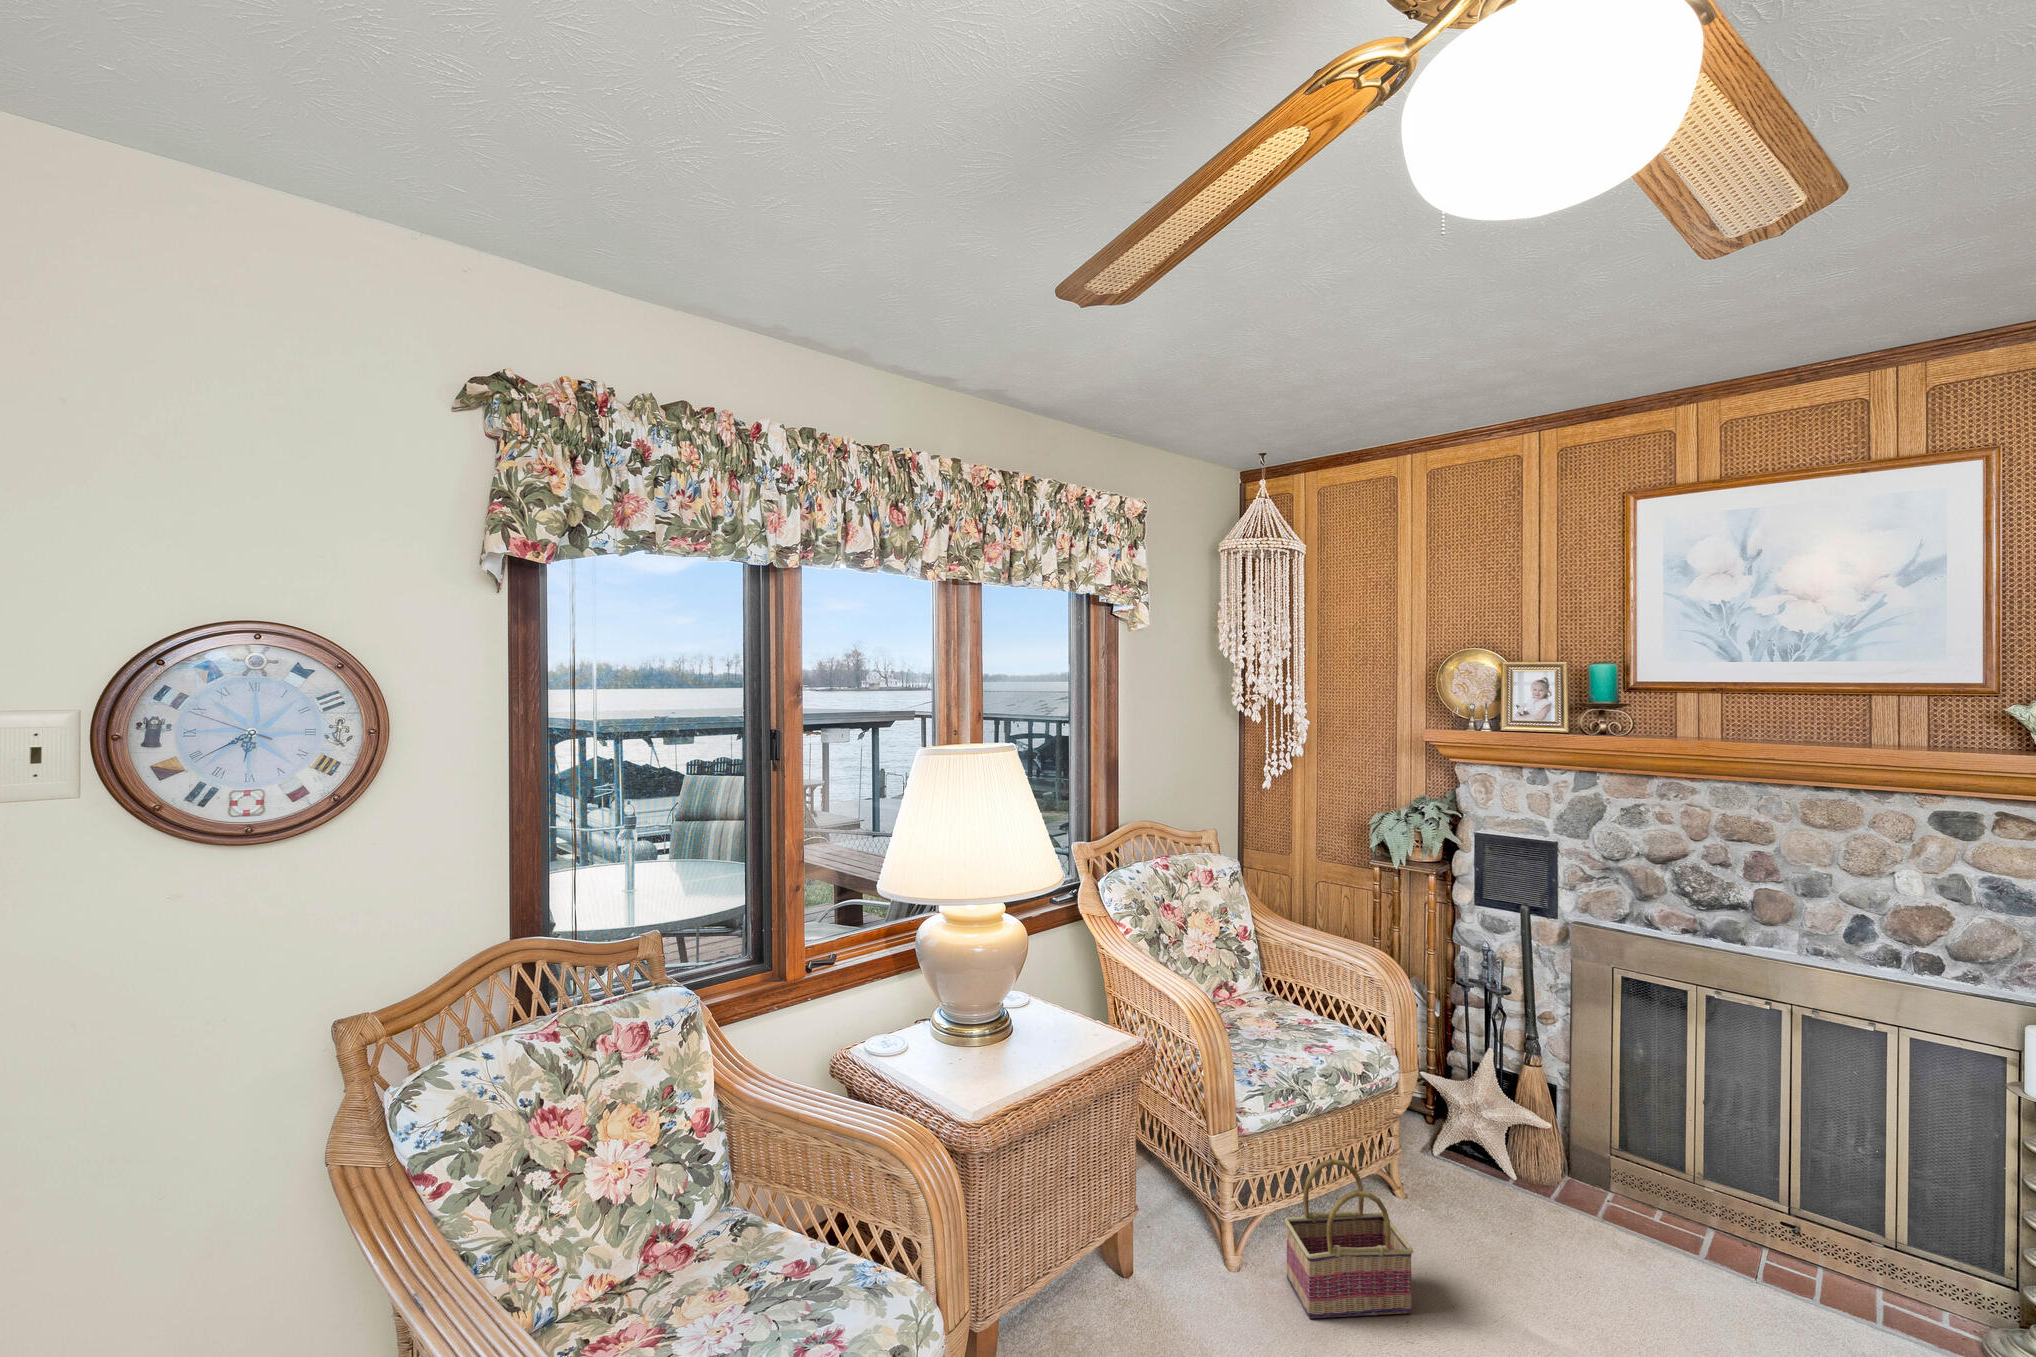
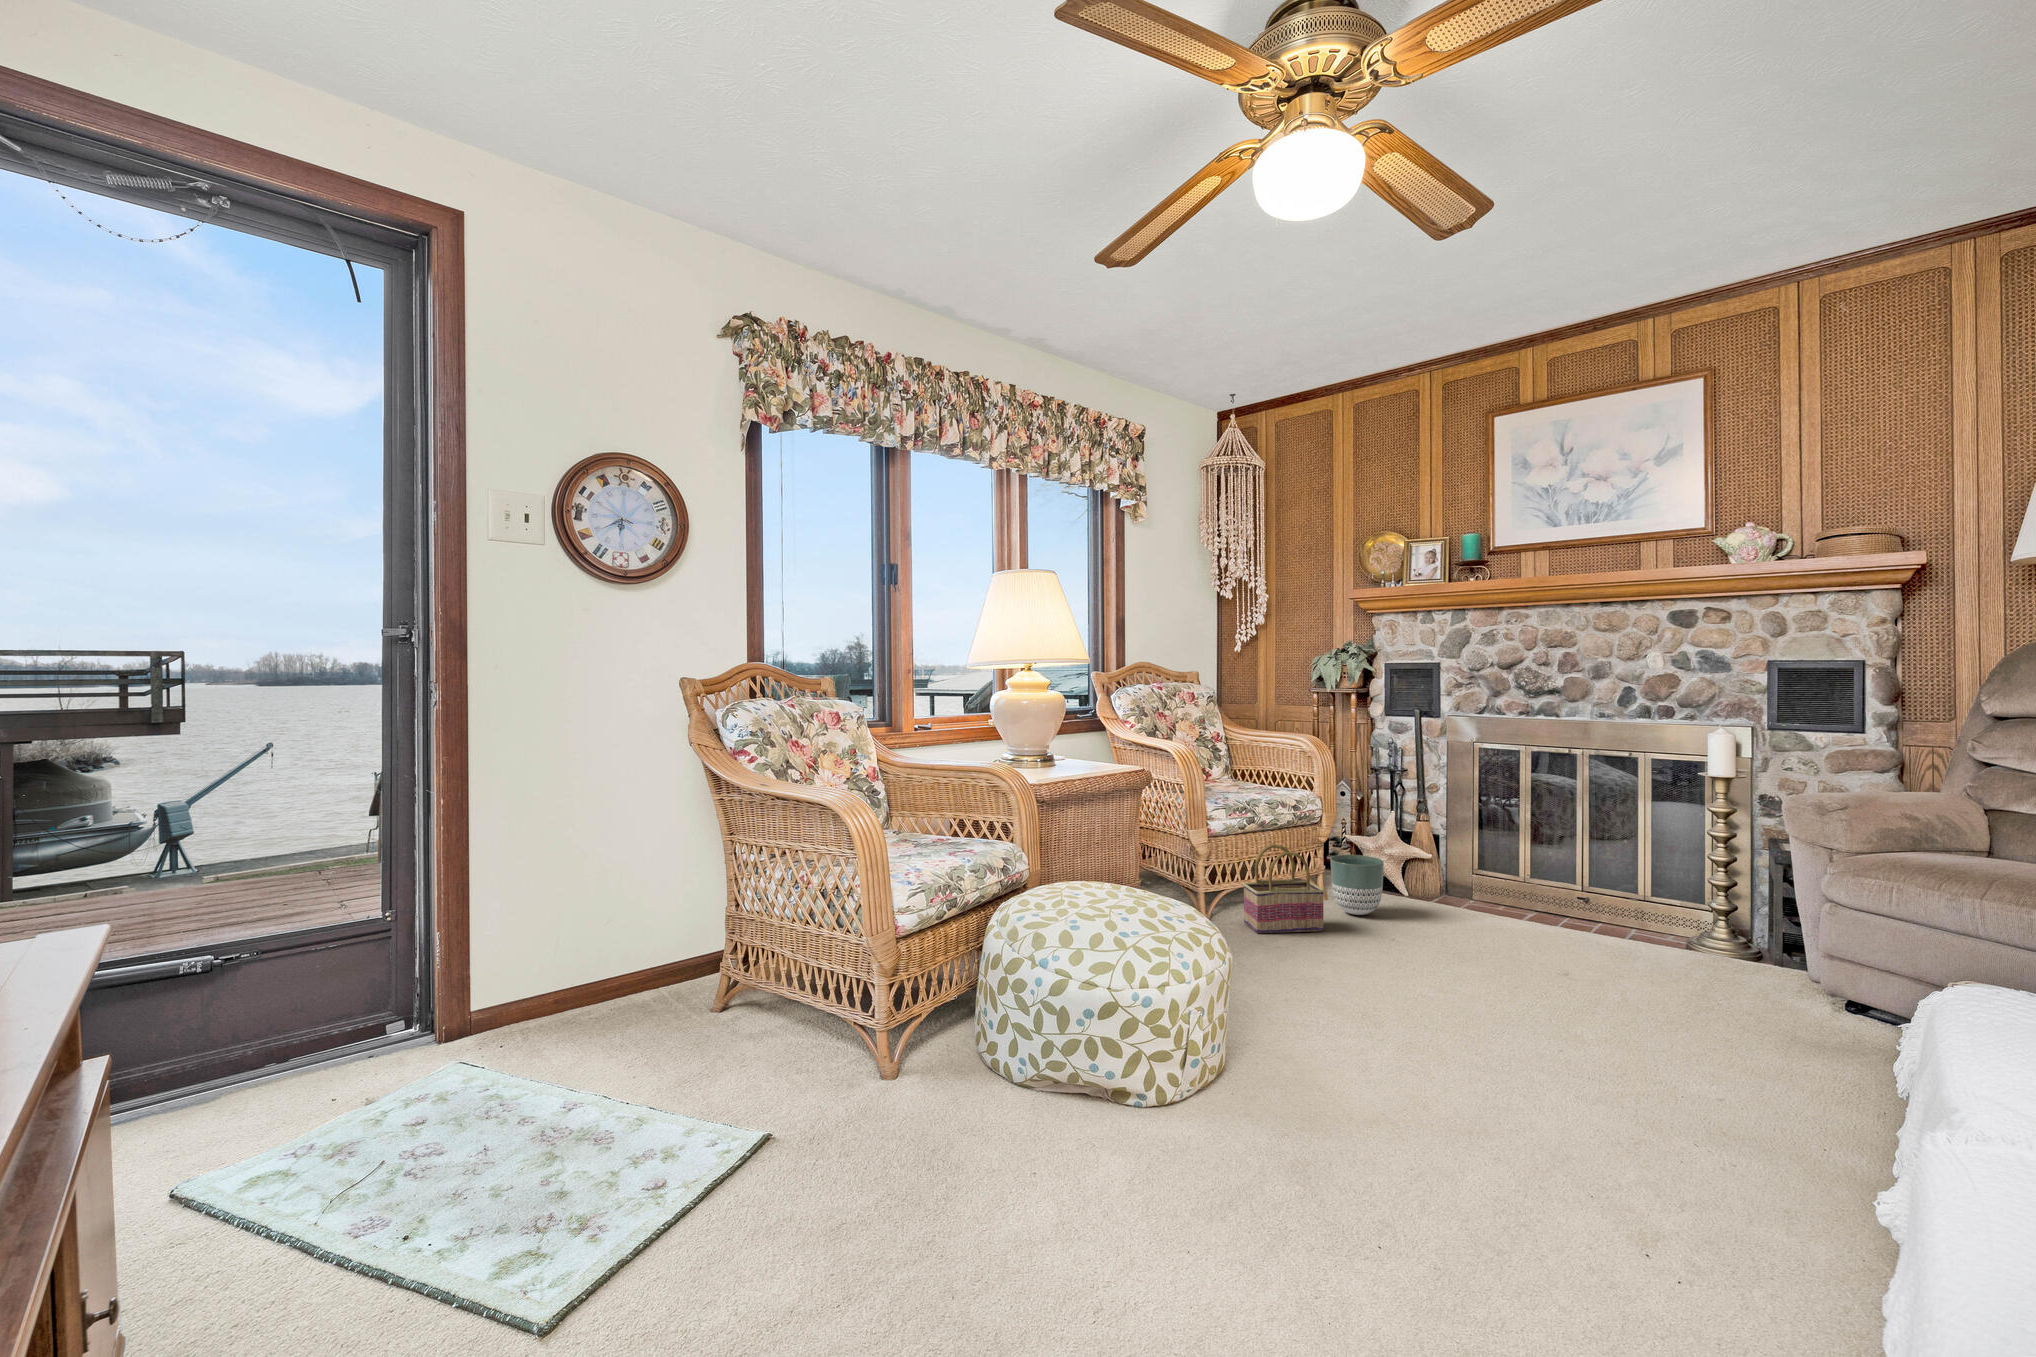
planter: none [1413,1148,1496,1256] -> present [1331,855,1384,915]

